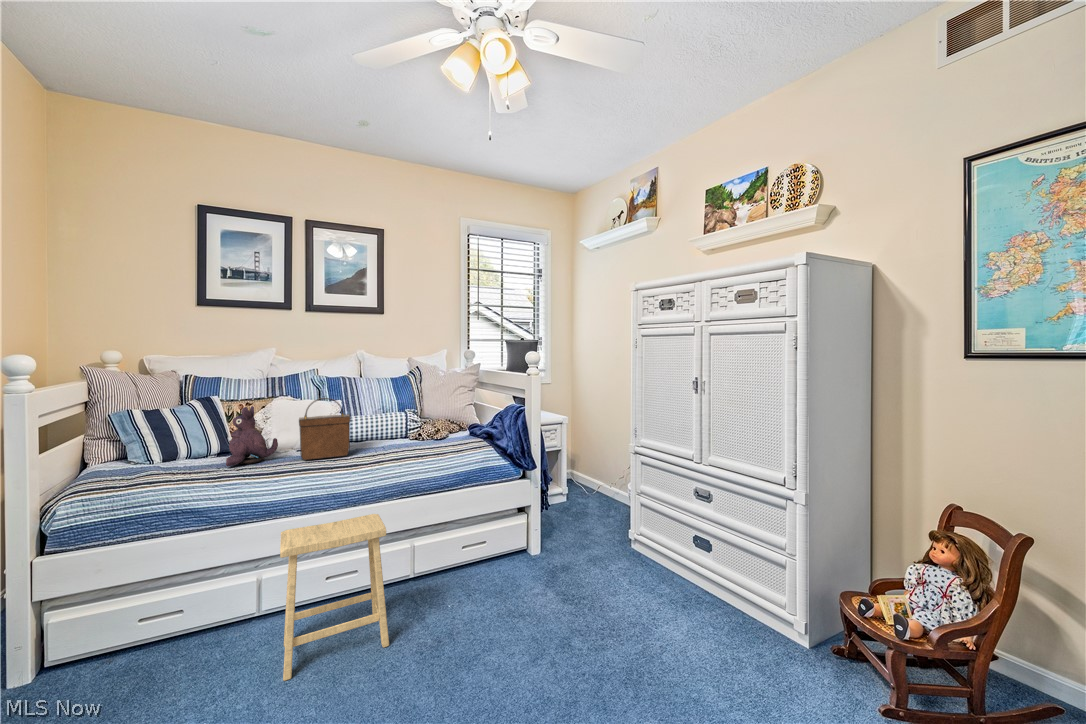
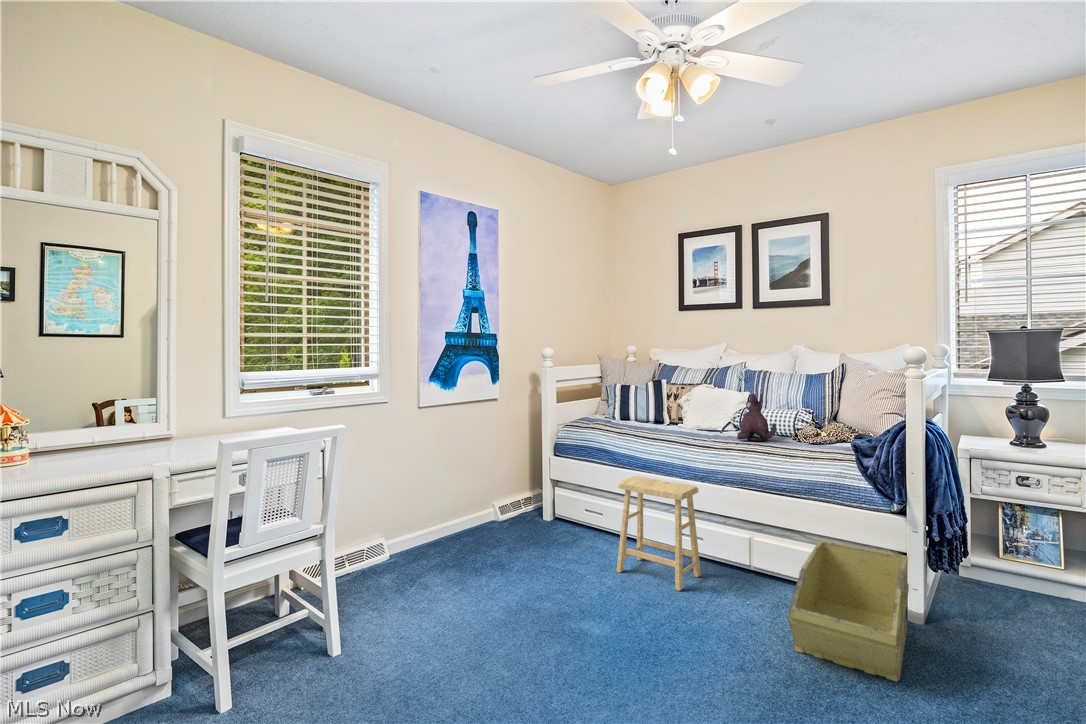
handbag: present [299,398,351,460] -> none [678,387,721,438]
plush toy: present [226,406,278,466] -> present [737,394,776,441]
storage bin: none [482,507,609,625] -> present [788,540,909,682]

